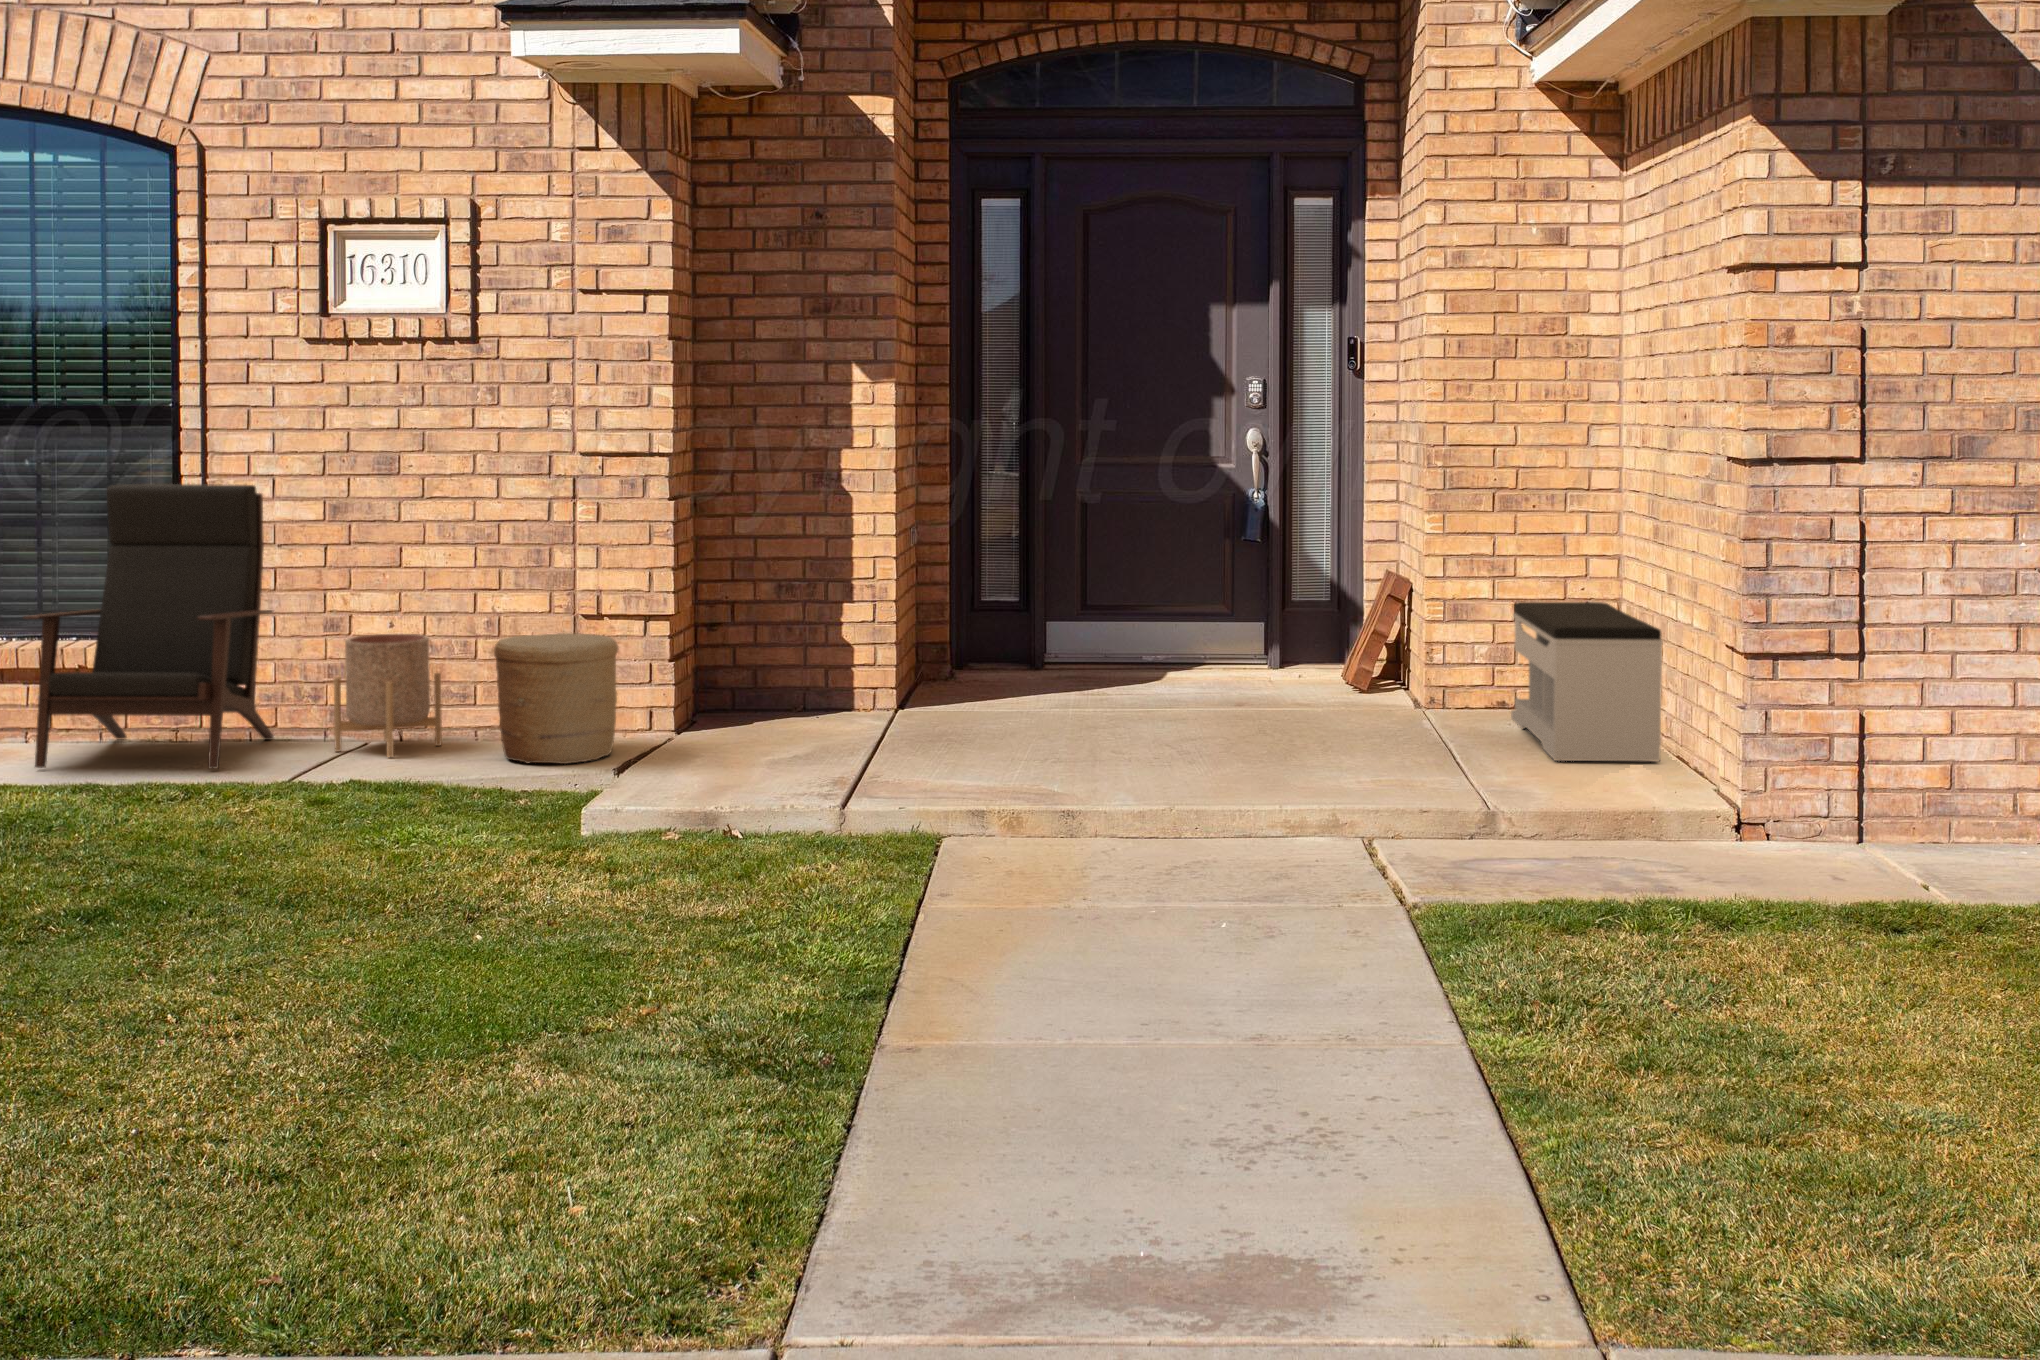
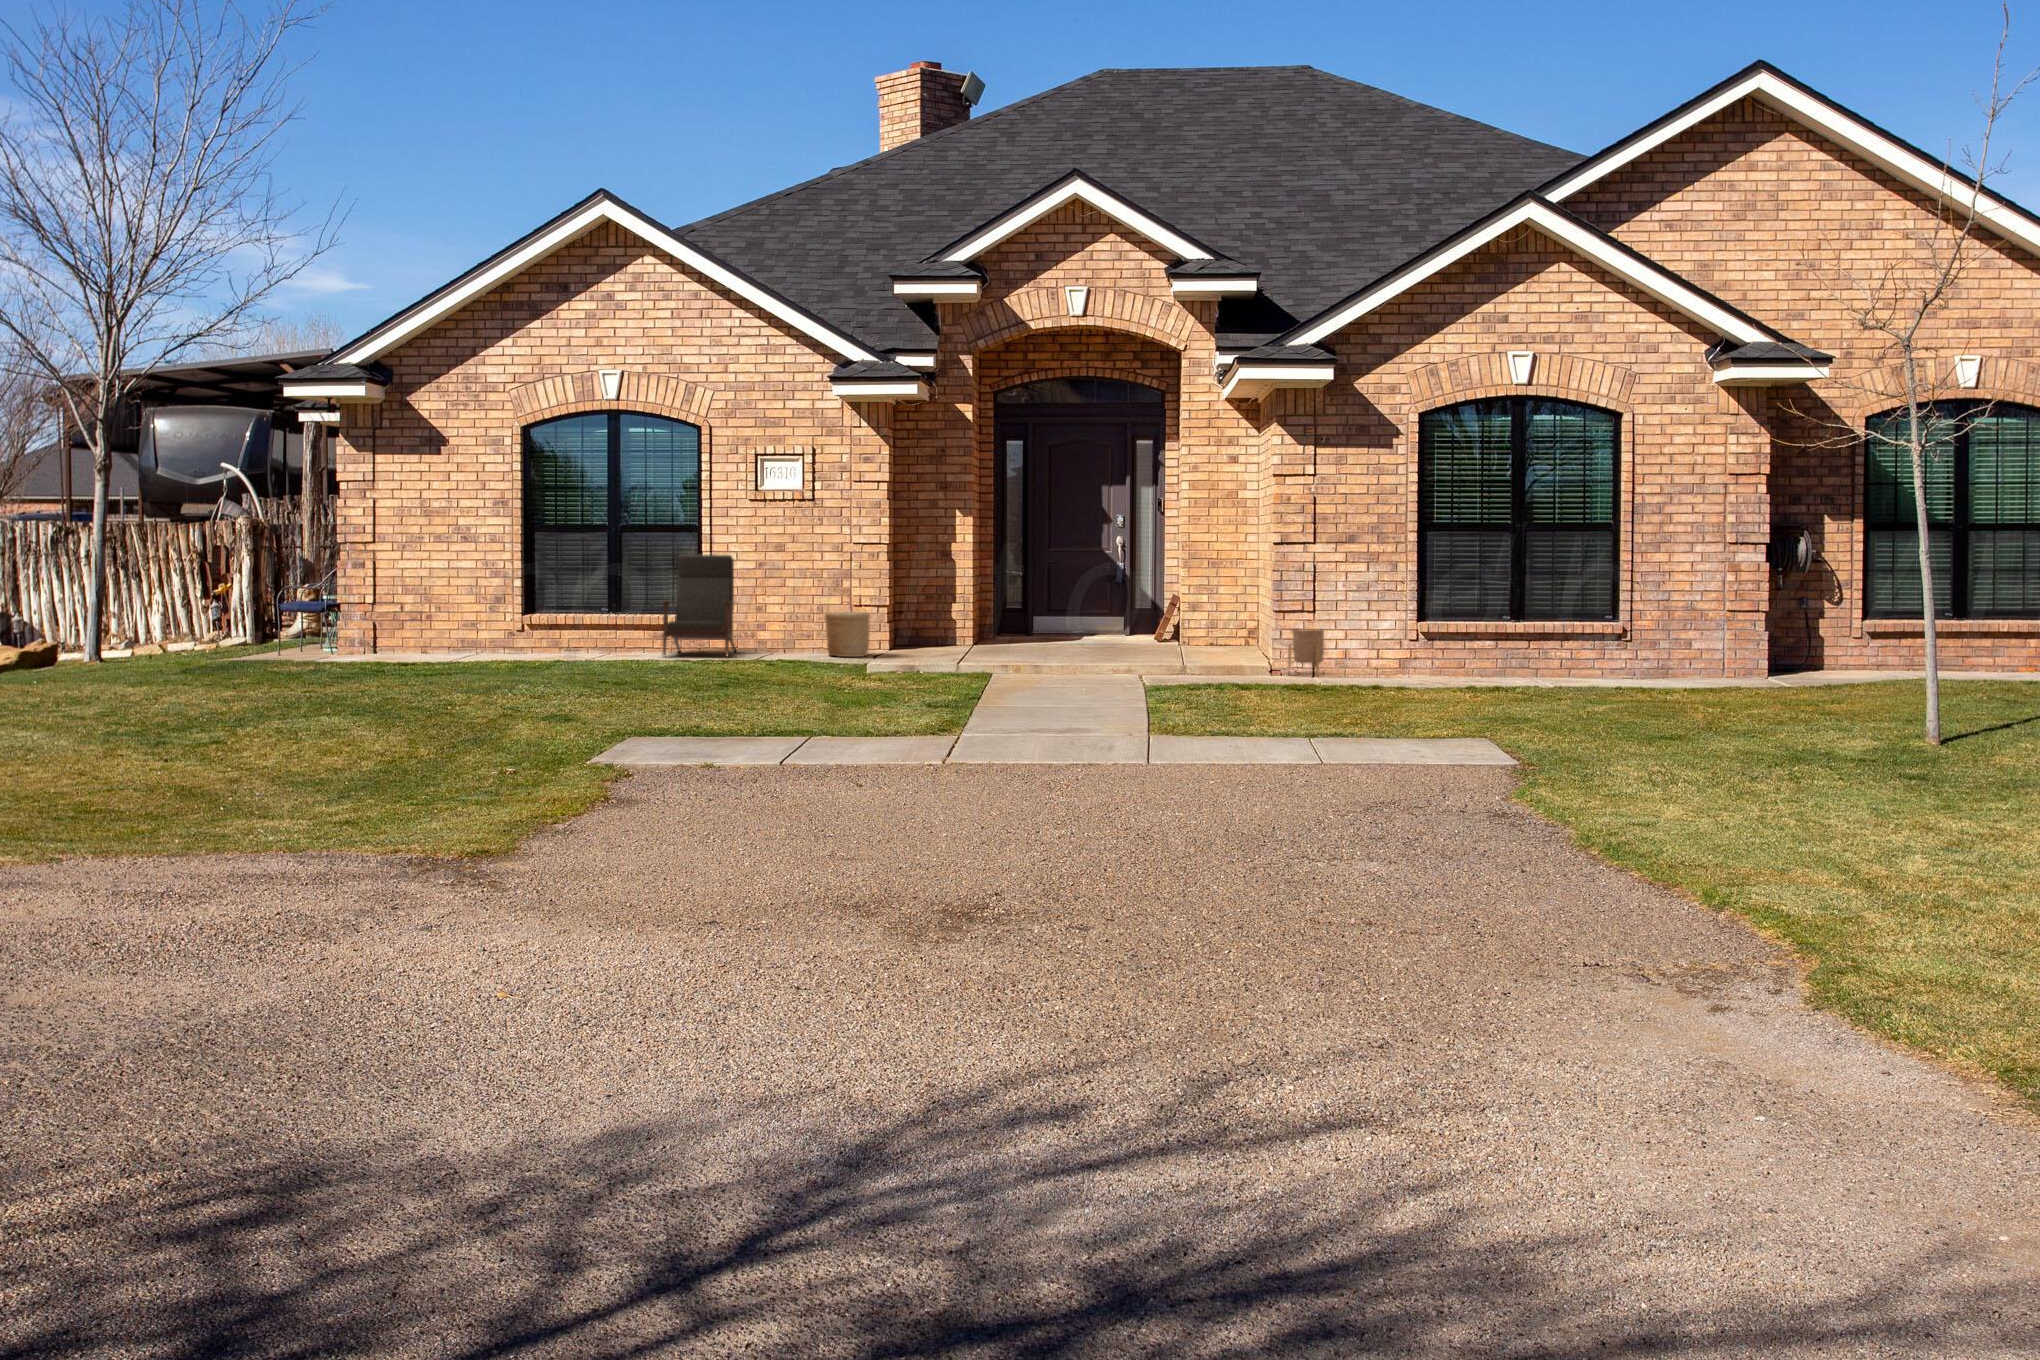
bench: present [1511,602,1663,761] -> none [1217,605,1263,660]
planter: present [334,634,442,757] -> present [1288,628,1325,676]

